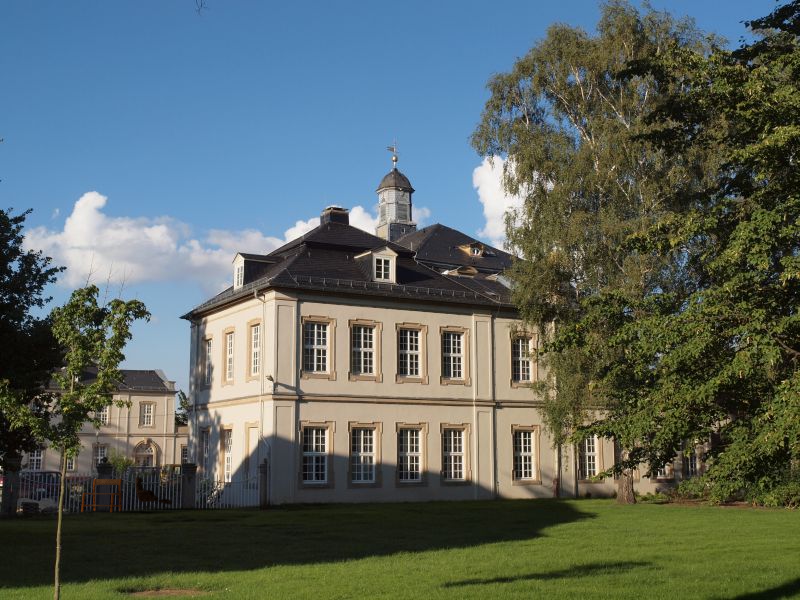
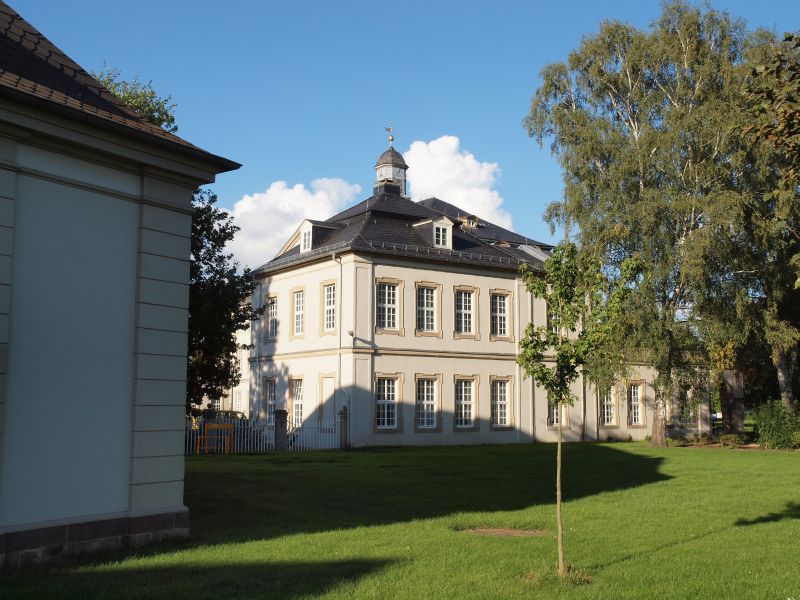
lounge chair: present [135,477,172,509] -> none [242,422,275,452]

